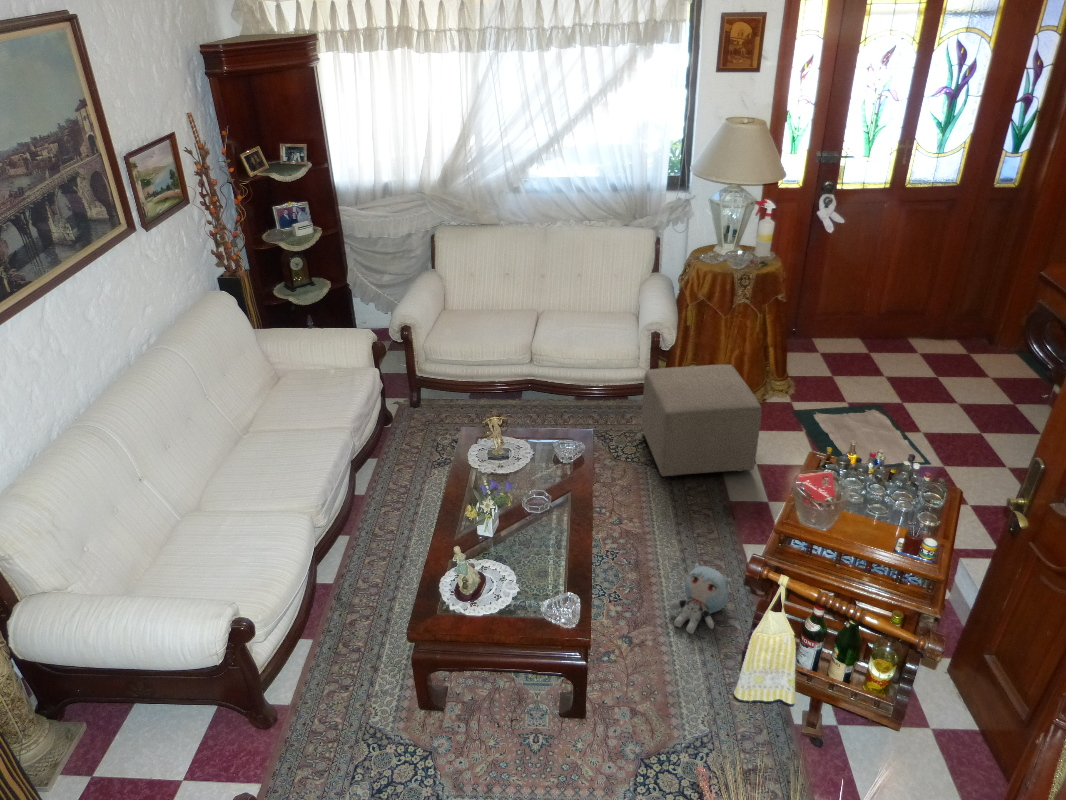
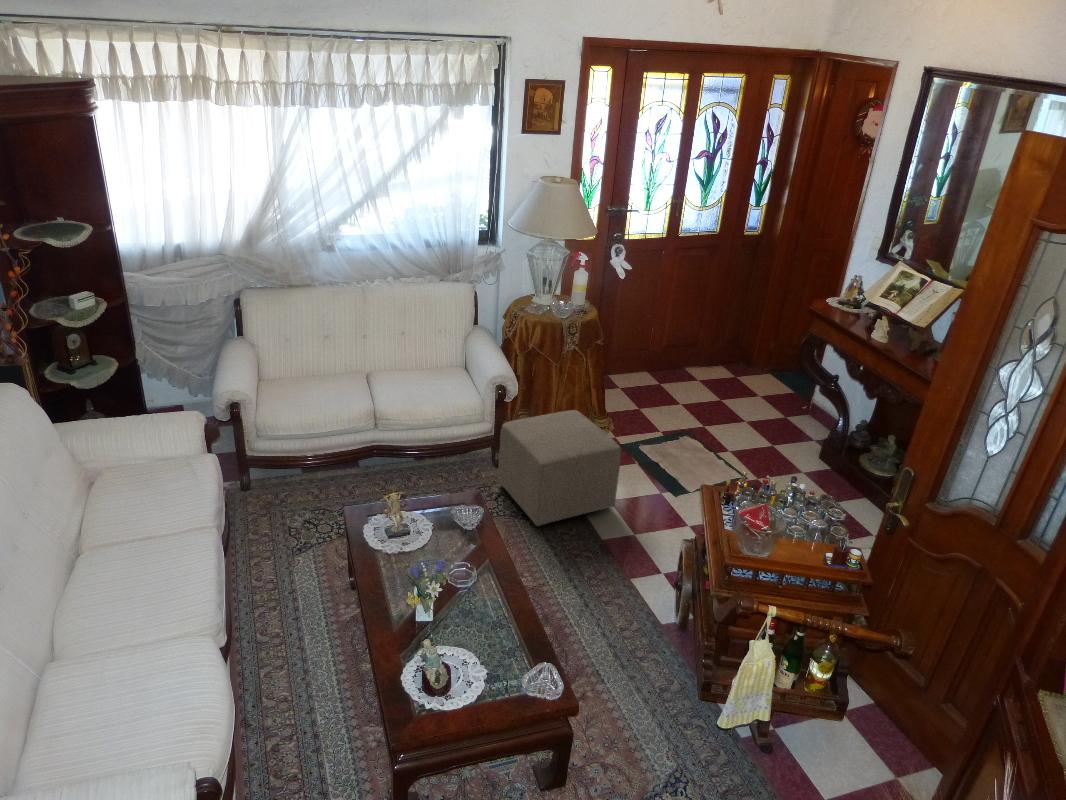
plush toy: present [669,563,731,634] -> none [595,606,647,675]

